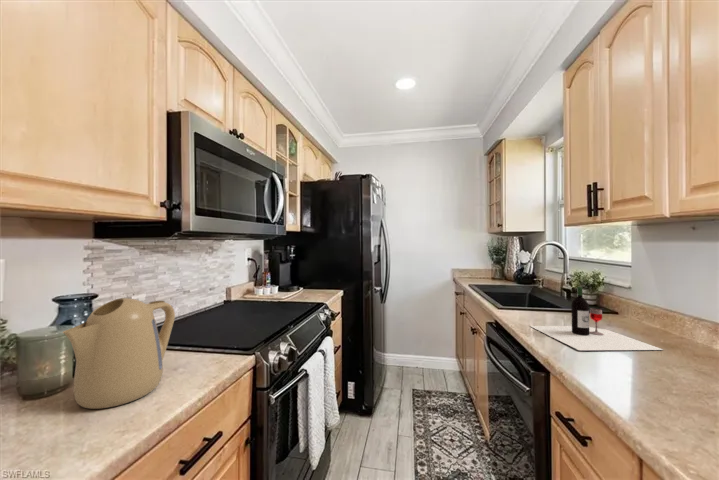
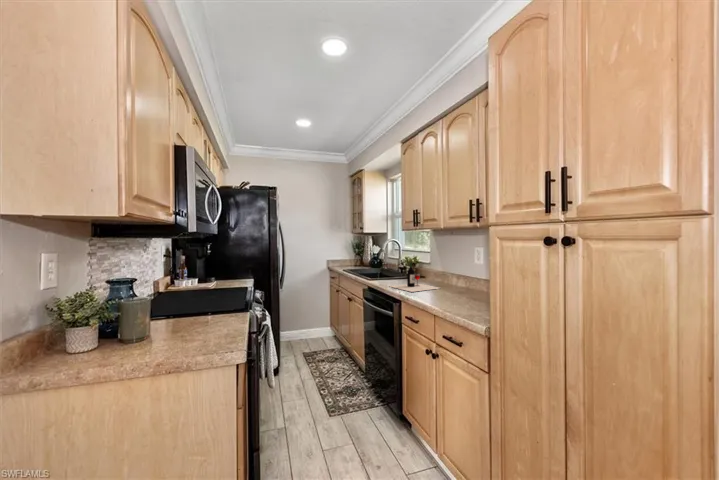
kettle: present [63,298,175,409] -> none [167,276,217,340]

